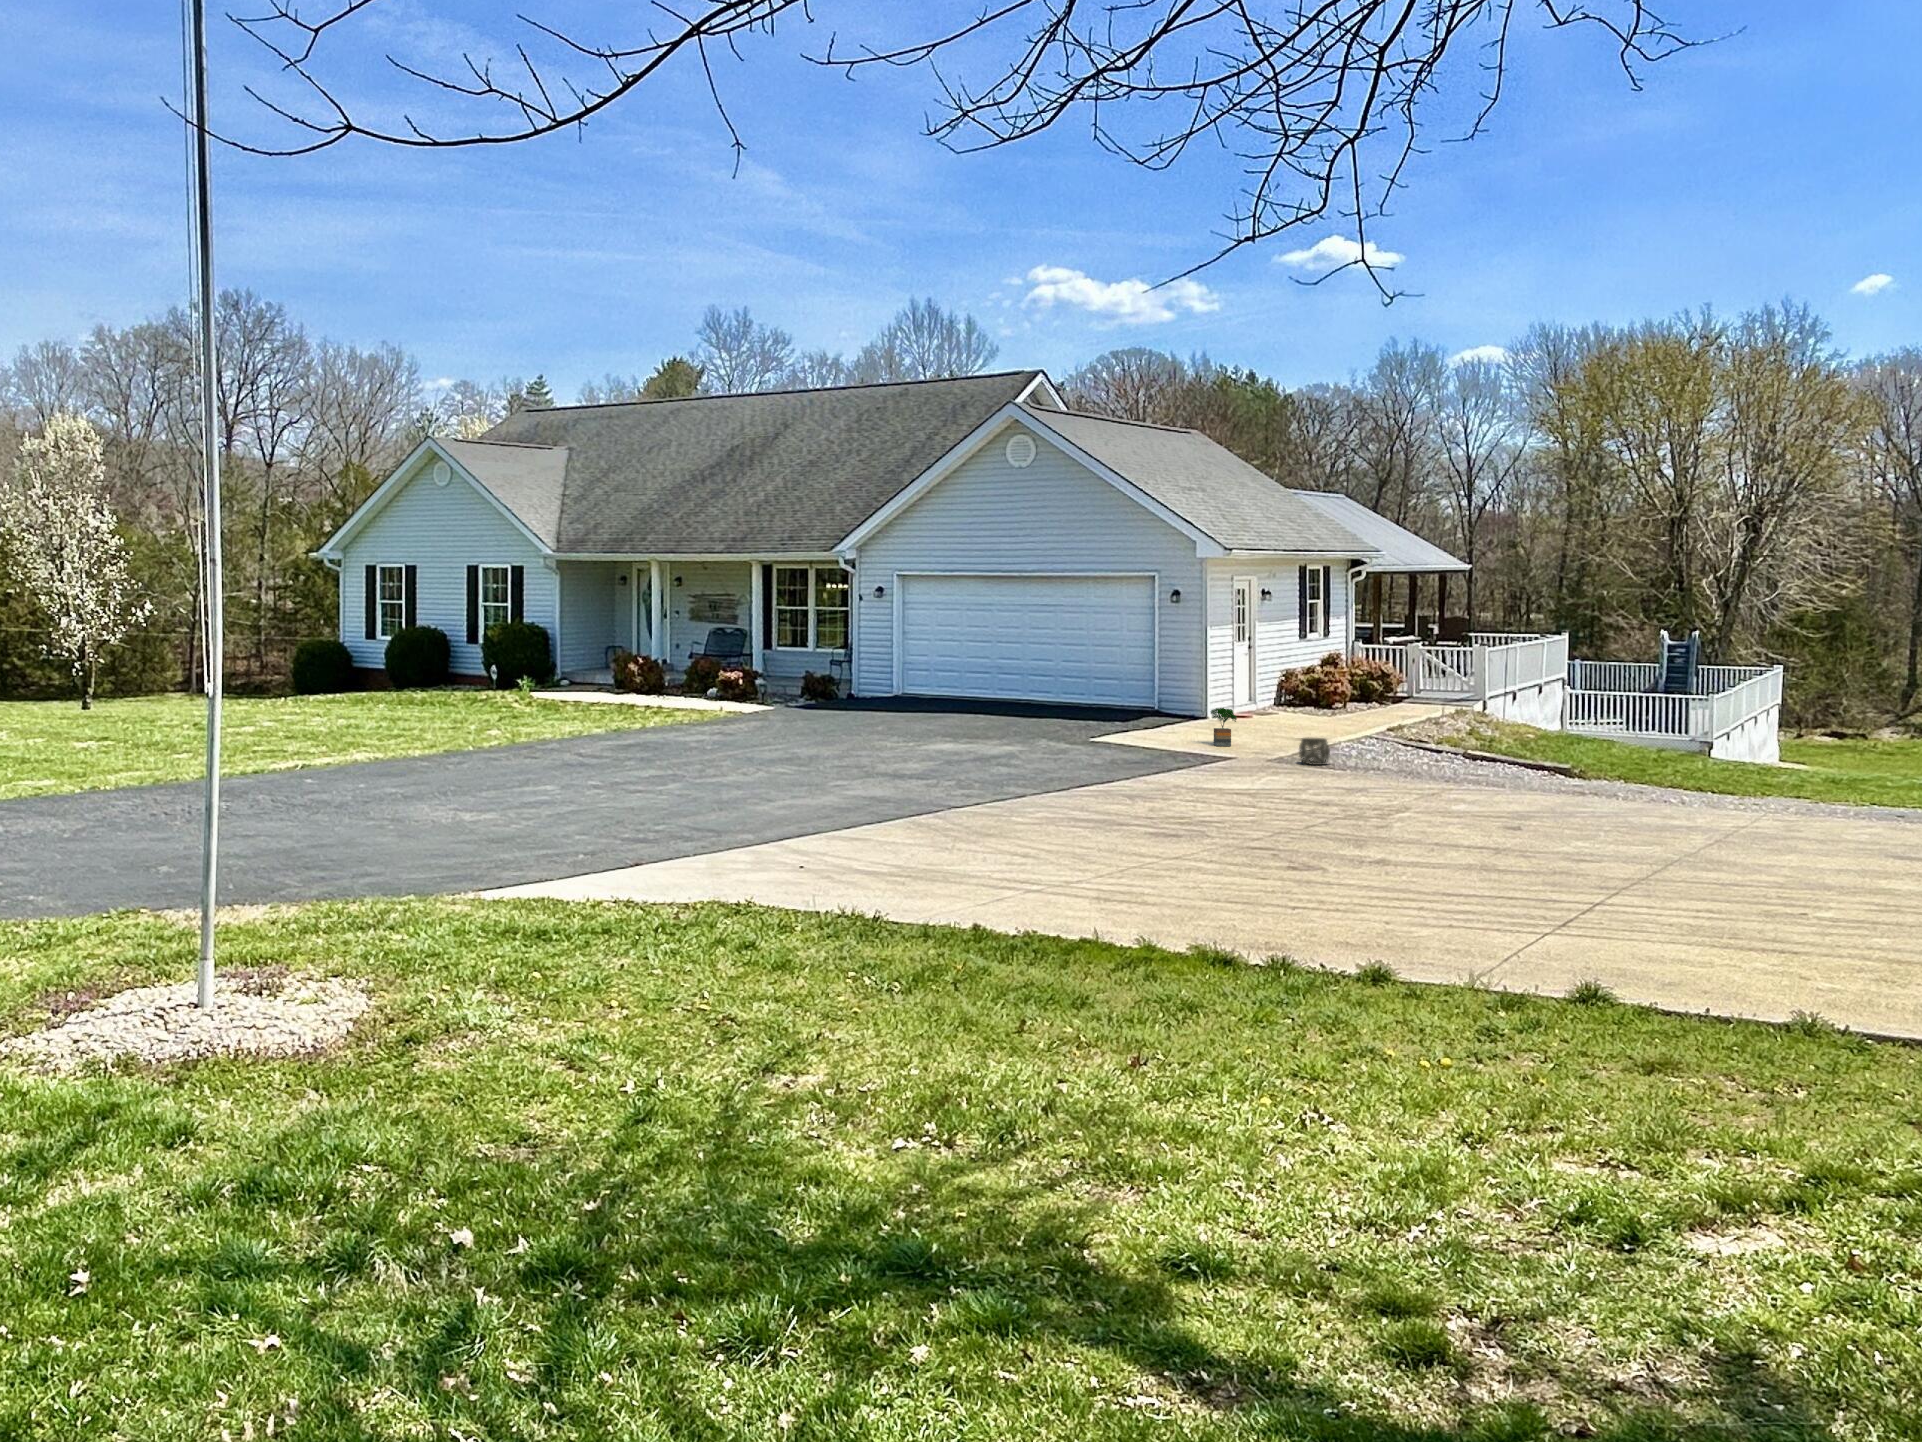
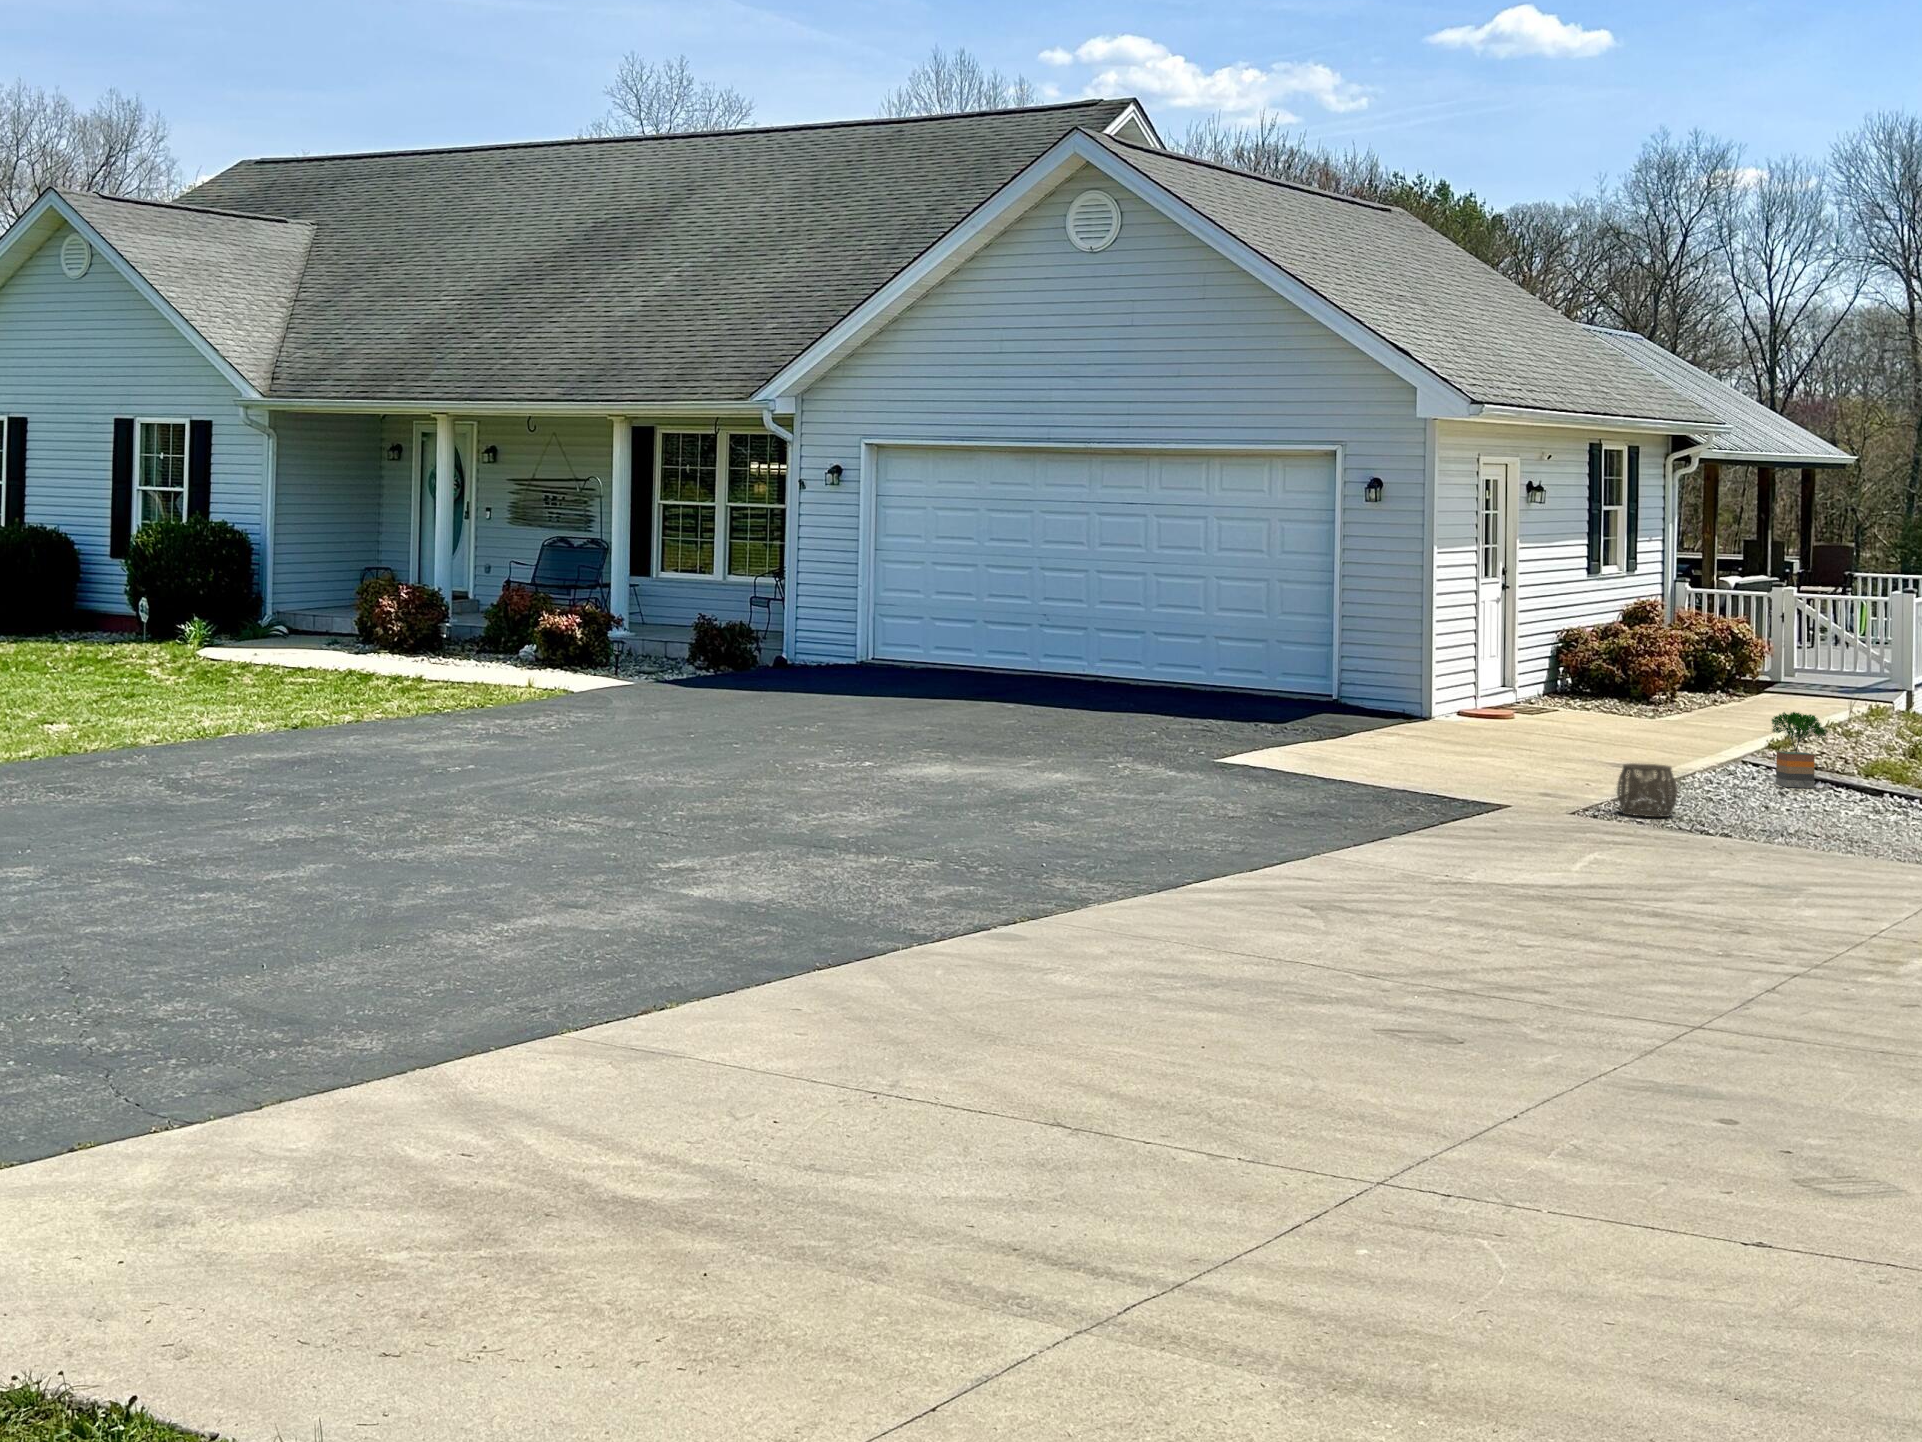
potted tree: present [1211,708,1237,746] -> present [1772,712,1826,788]

